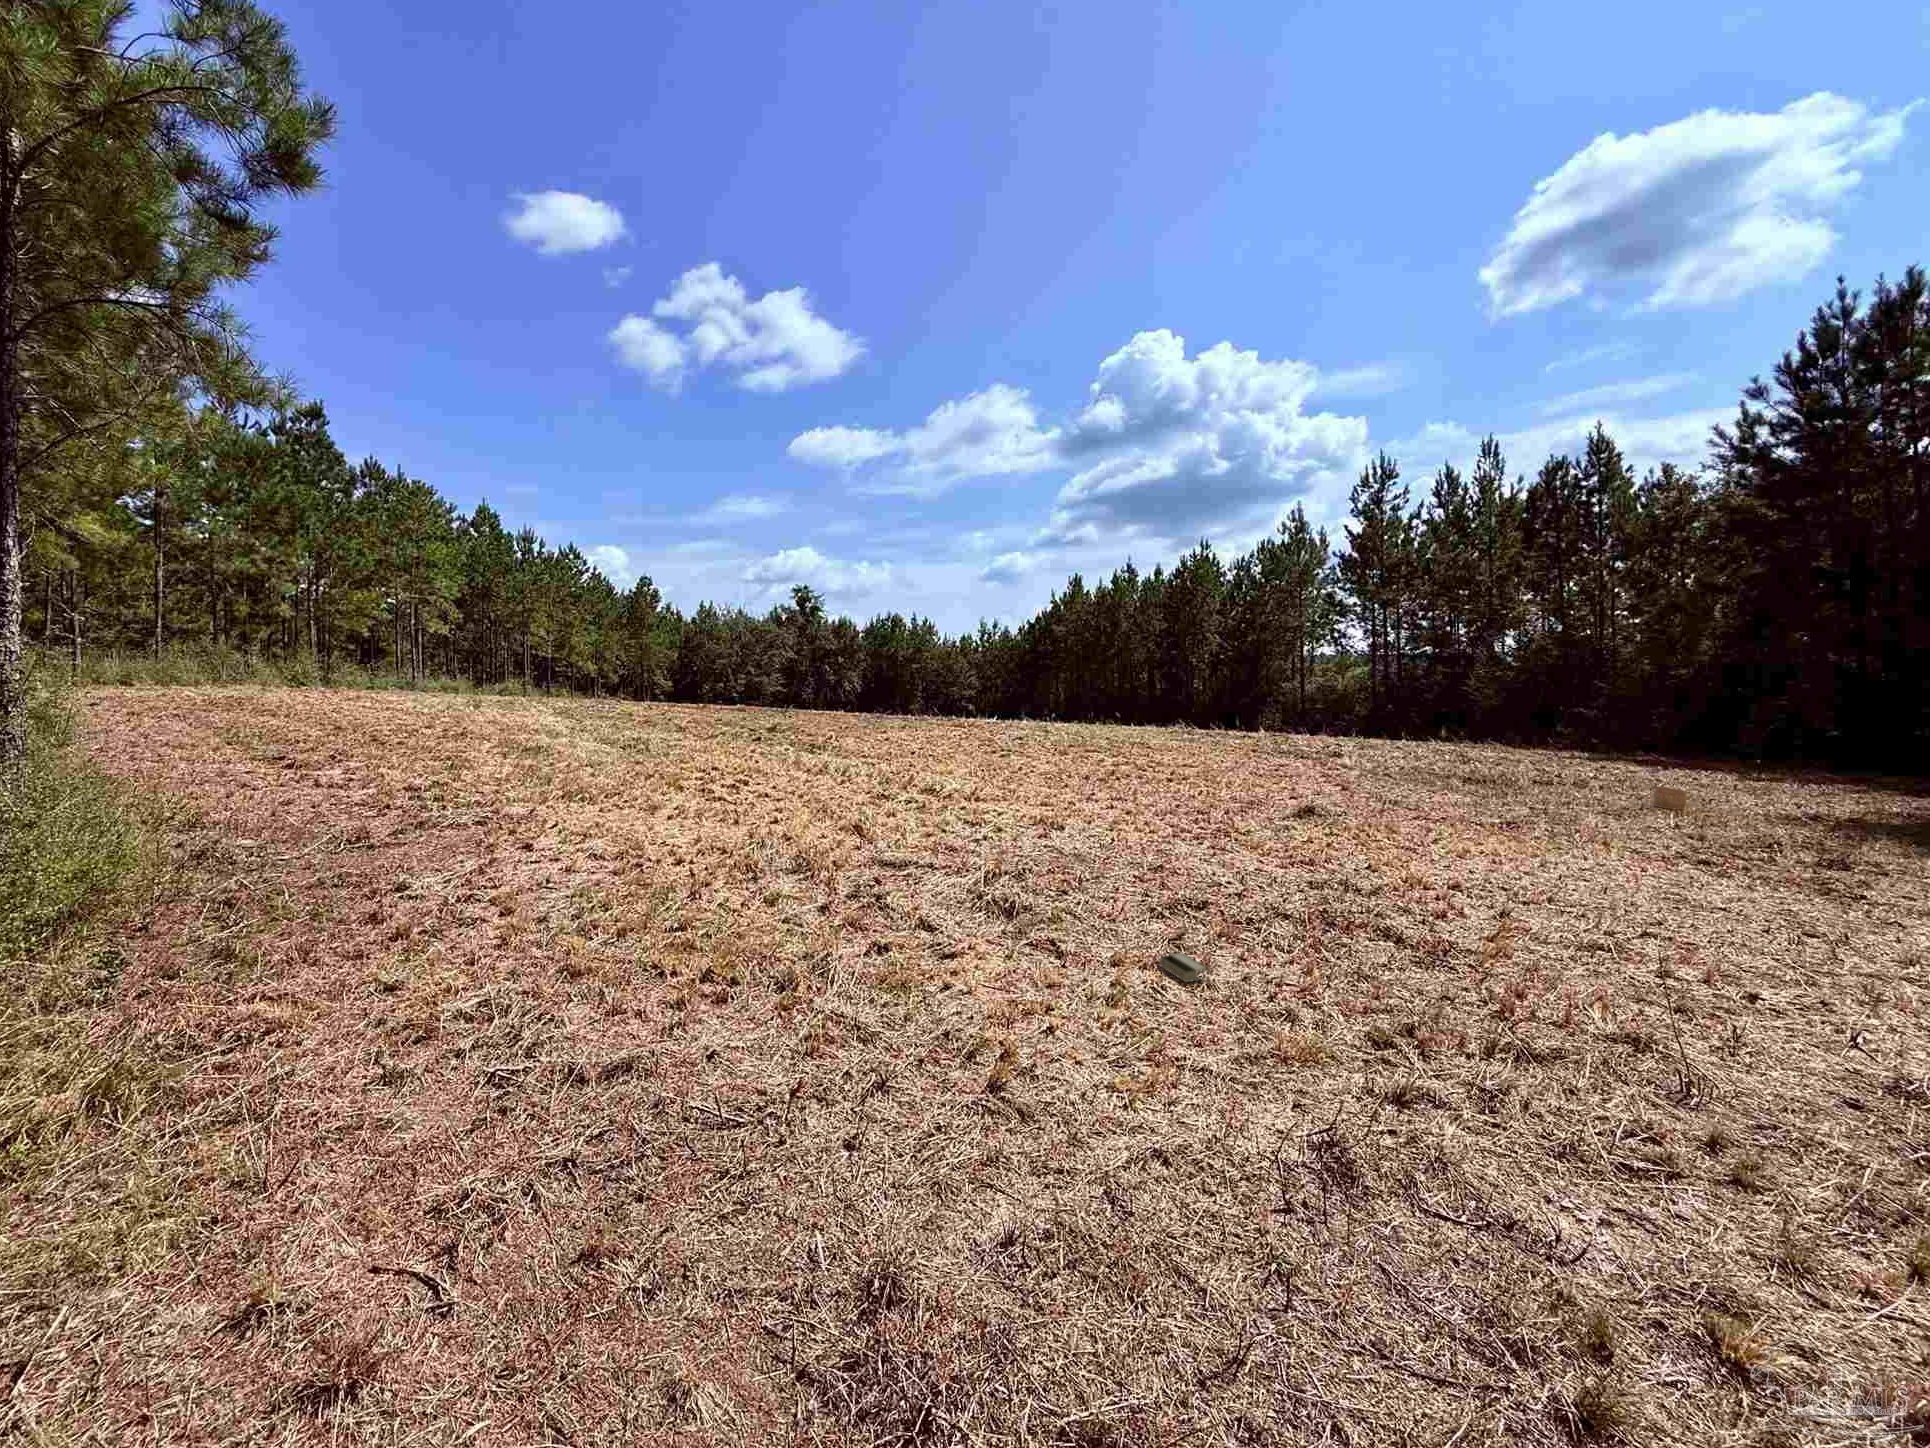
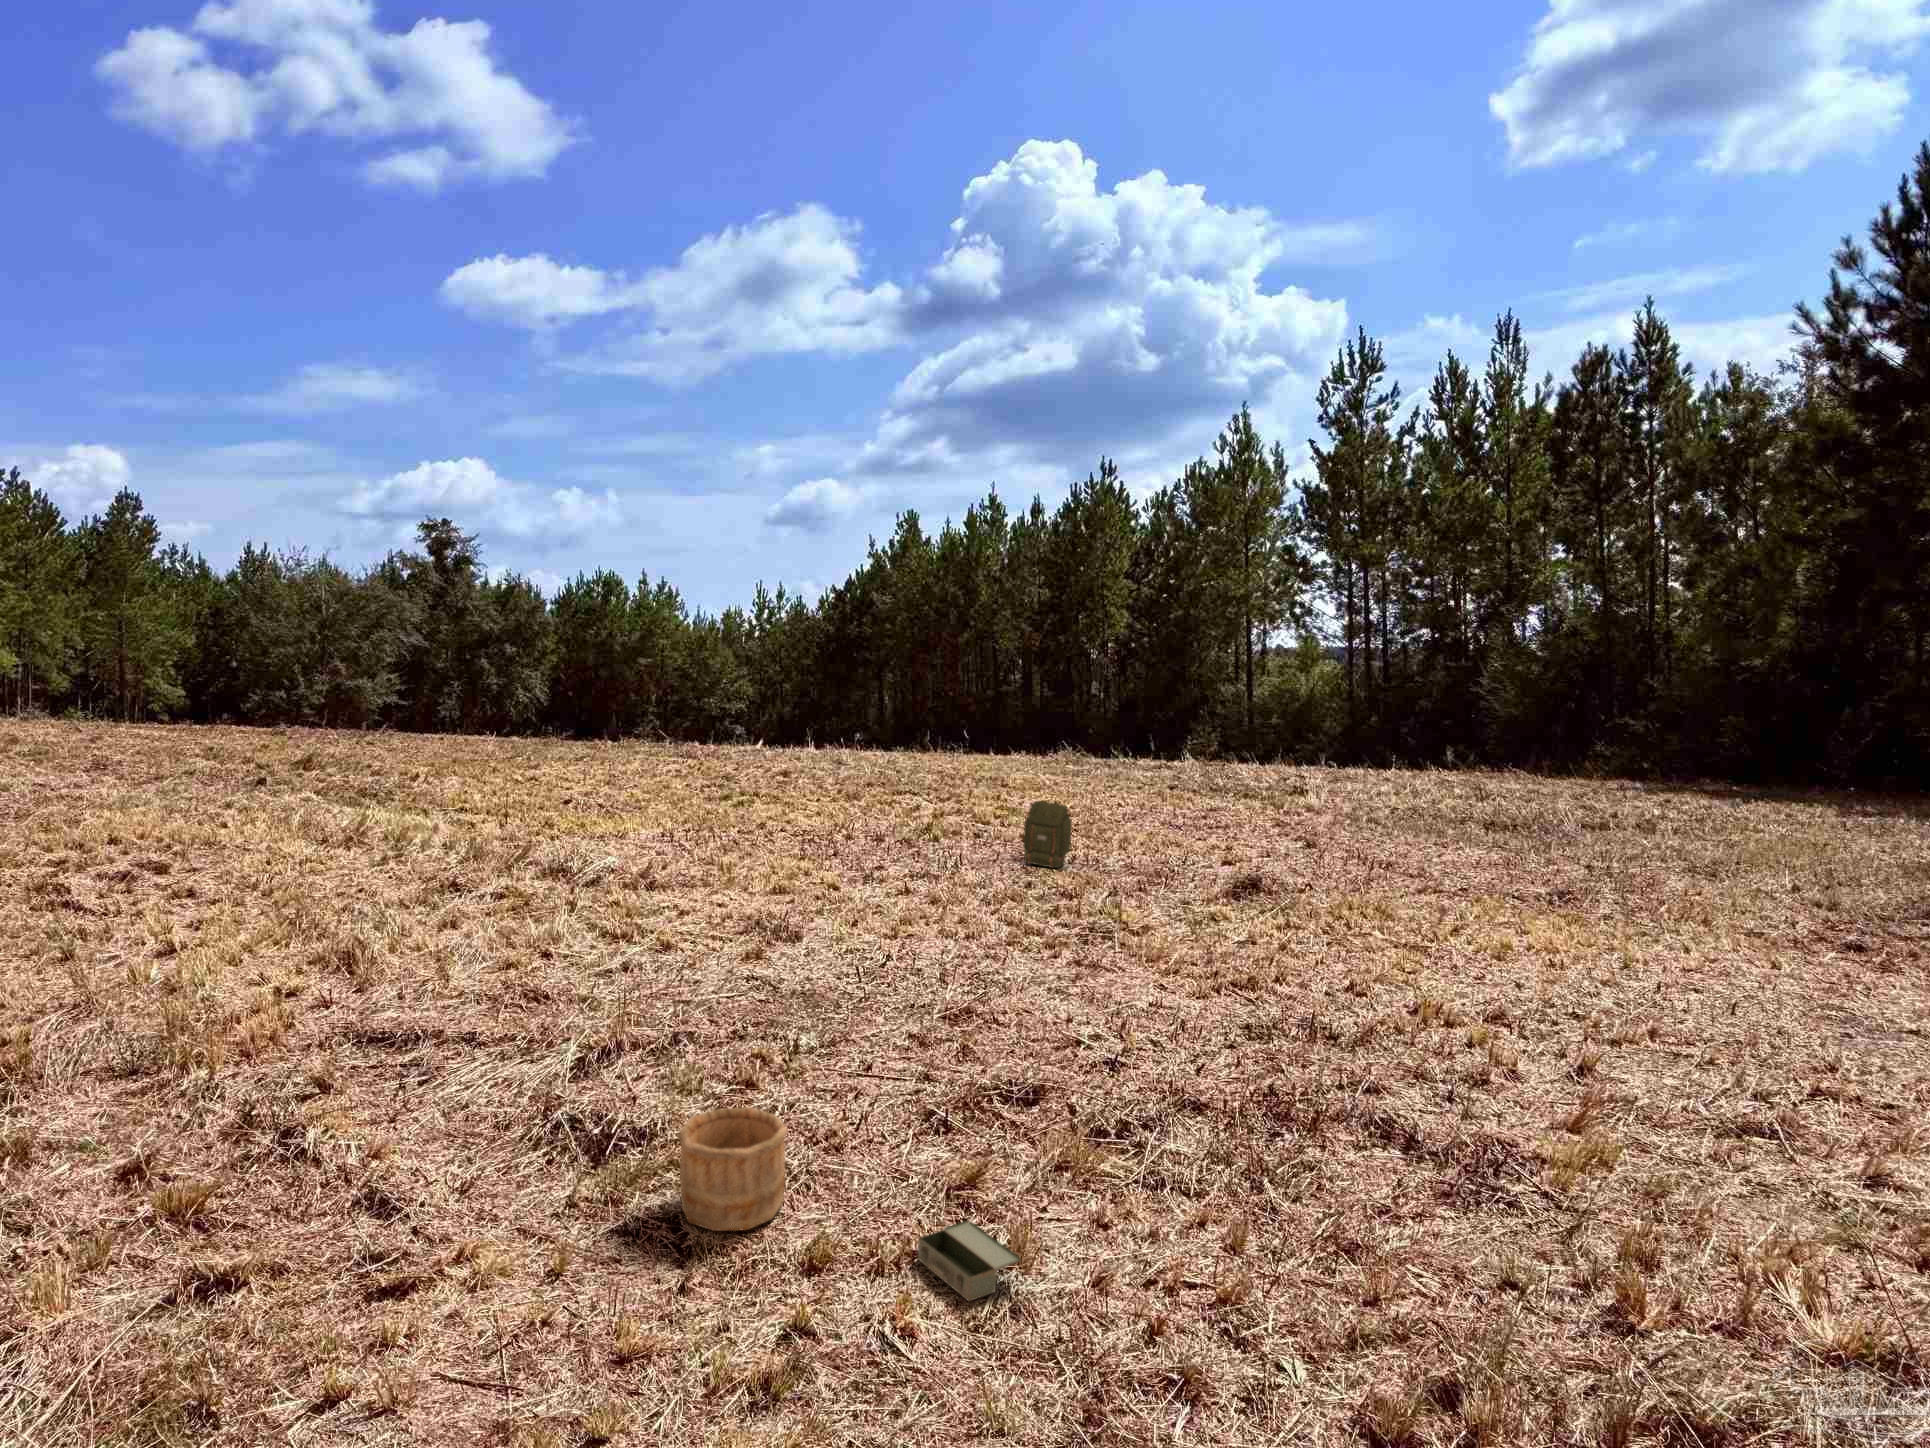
backpack: none [1173,761,1202,798] -> present [1023,801,1072,868]
wooden bucket: present [1653,787,1687,810] -> present [678,1107,788,1231]

